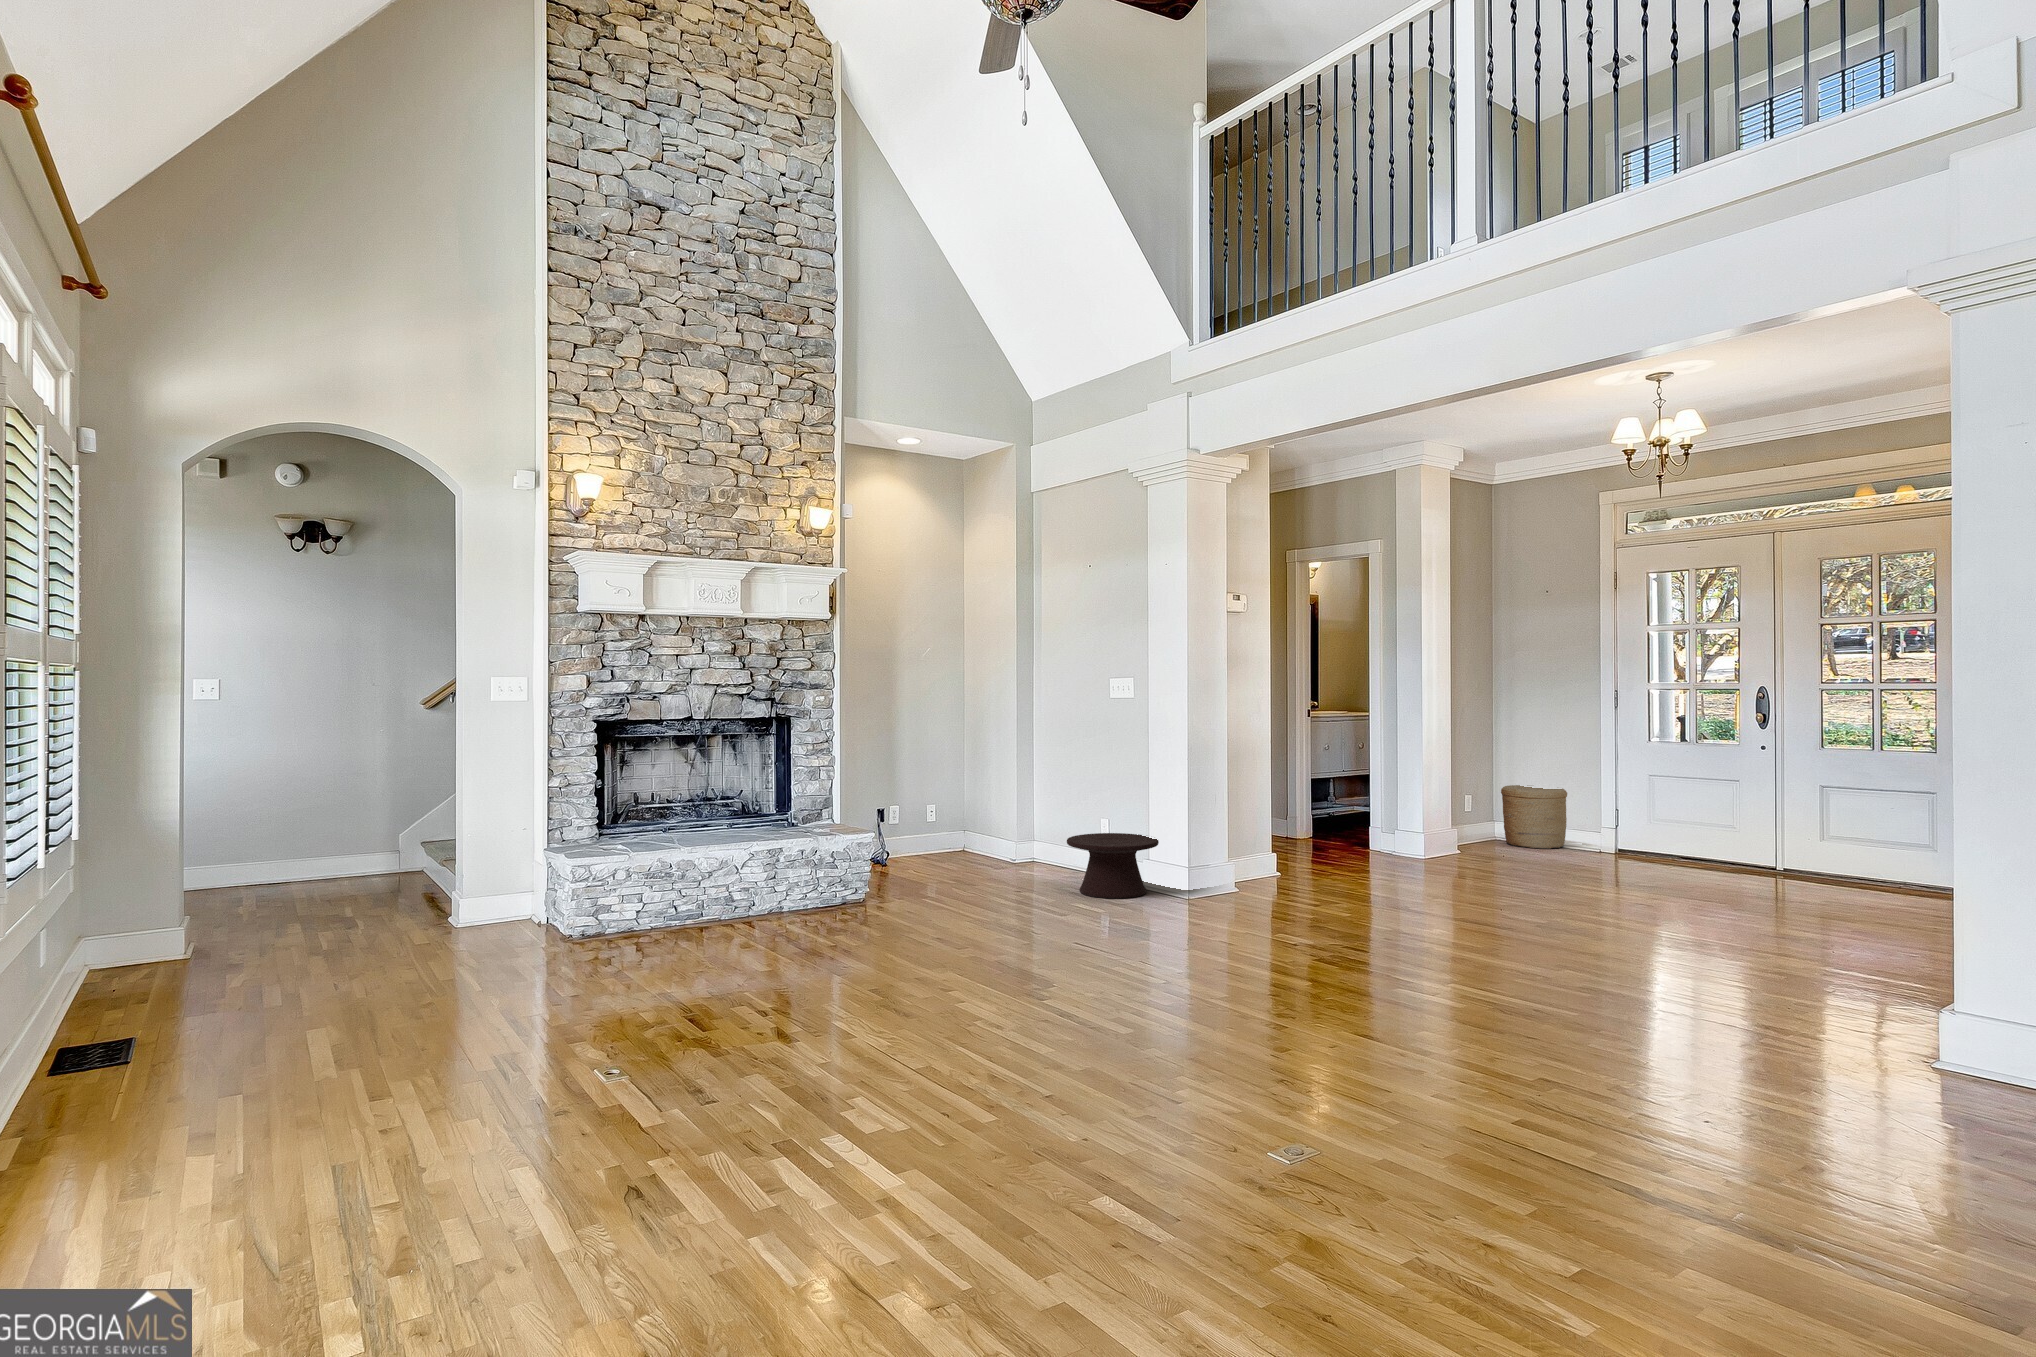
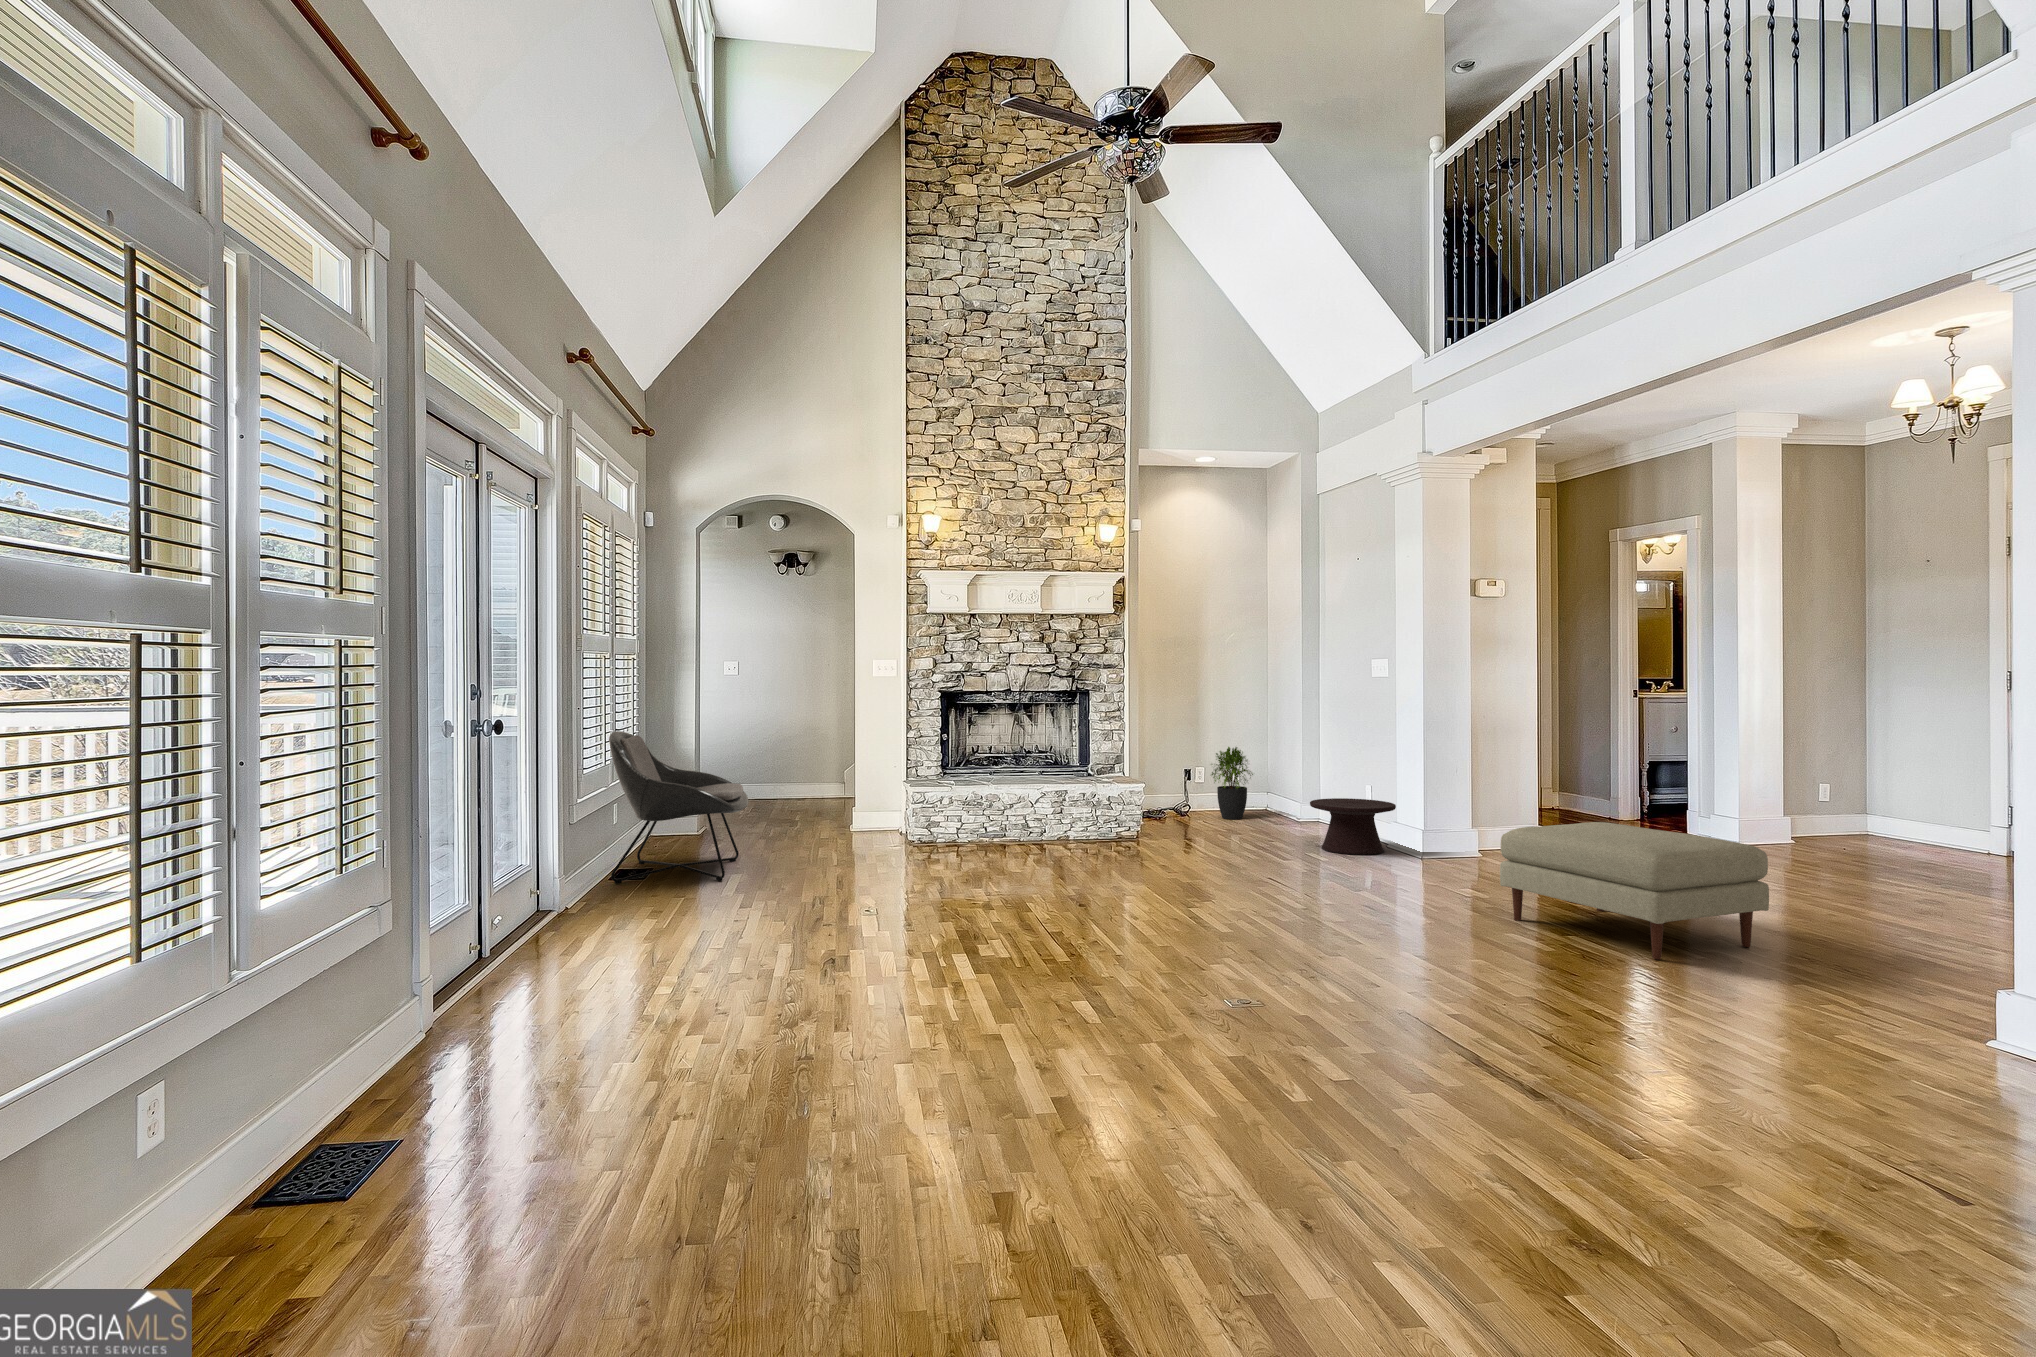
potted plant: none [915,776,970,863] -> present [1211,747,1253,819]
woven basket: present [1501,785,1567,849] -> none [1867,781,1958,853]
lounge chair: none [43,809,324,1088] -> present [609,731,749,884]
ottoman: none [1353,852,1596,999] -> present [1500,822,1769,960]

